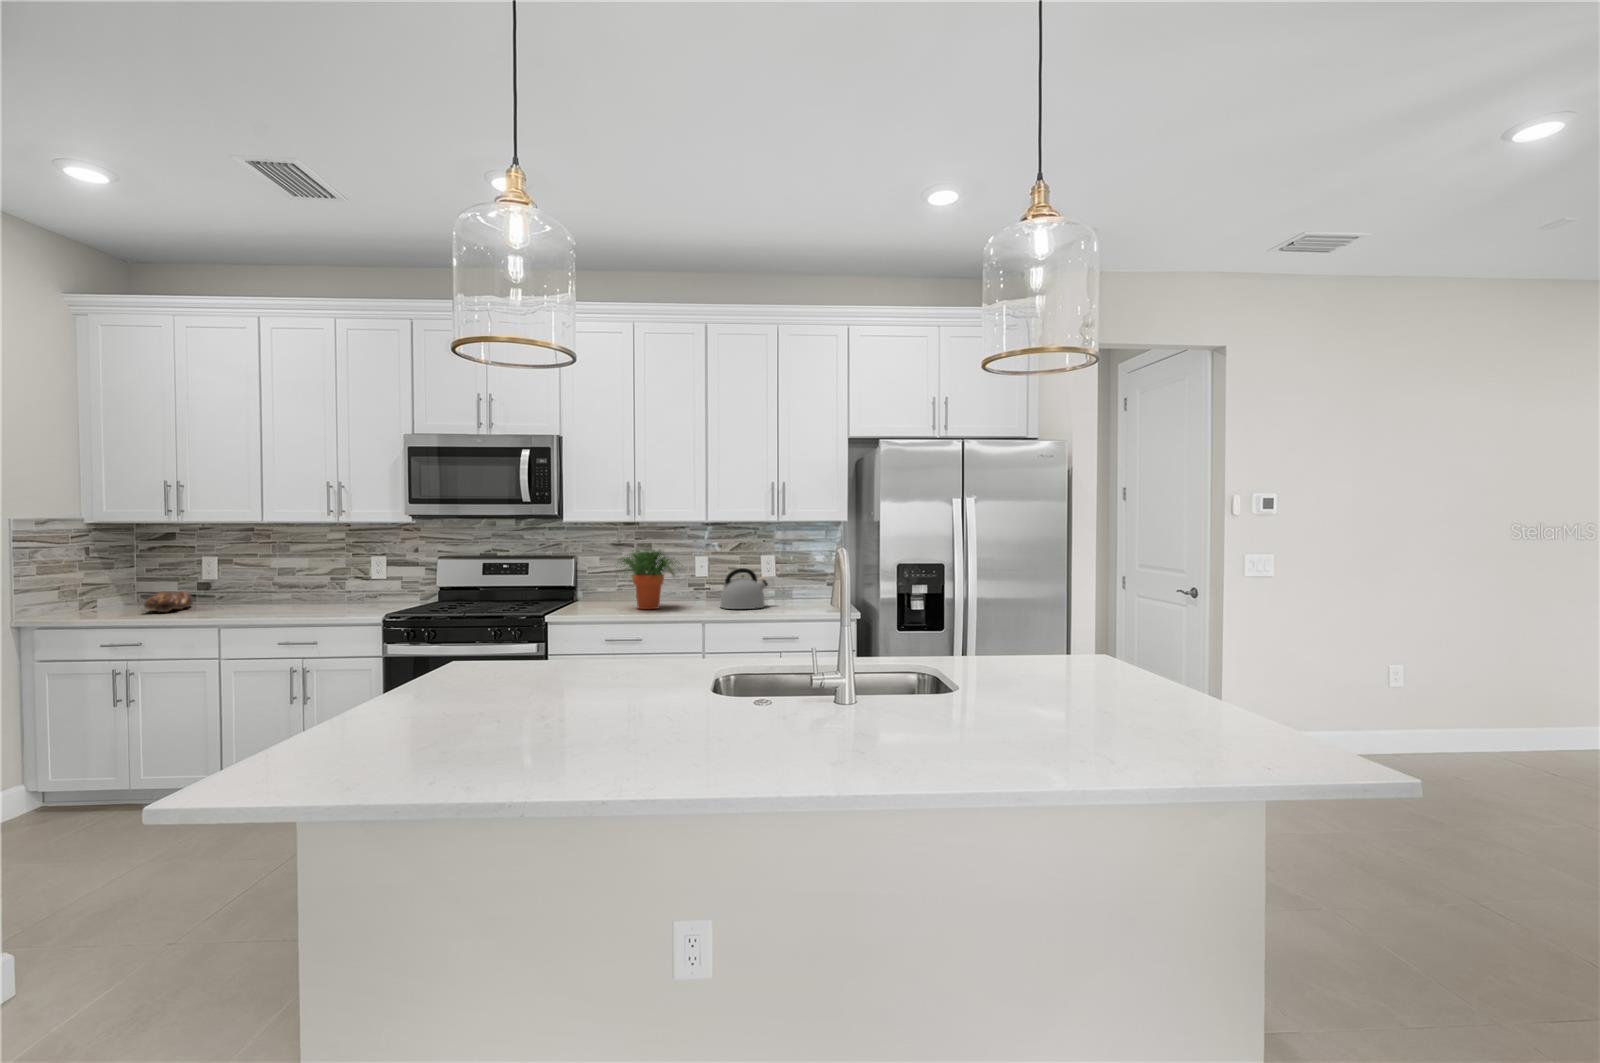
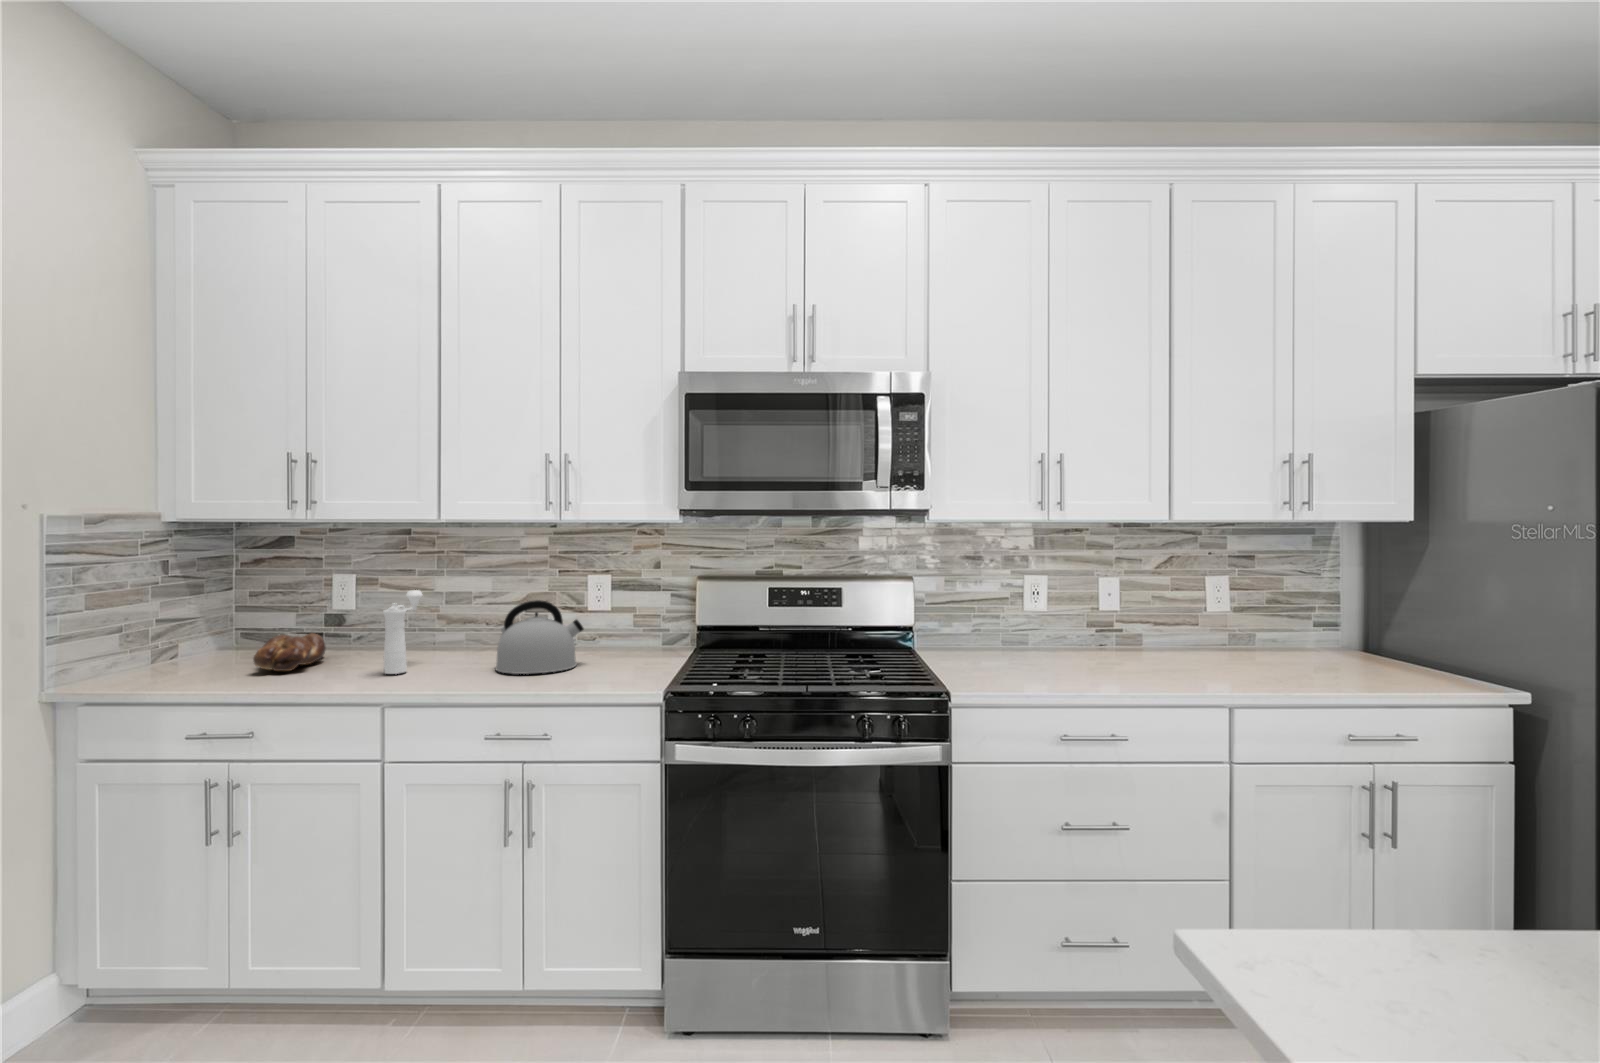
potted plant: present [621,549,678,609] -> none [1017,569,1141,675]
pepper mill: none [225,564,254,612] -> present [383,590,422,674]
kettle: present [720,568,768,609] -> present [496,600,584,674]

